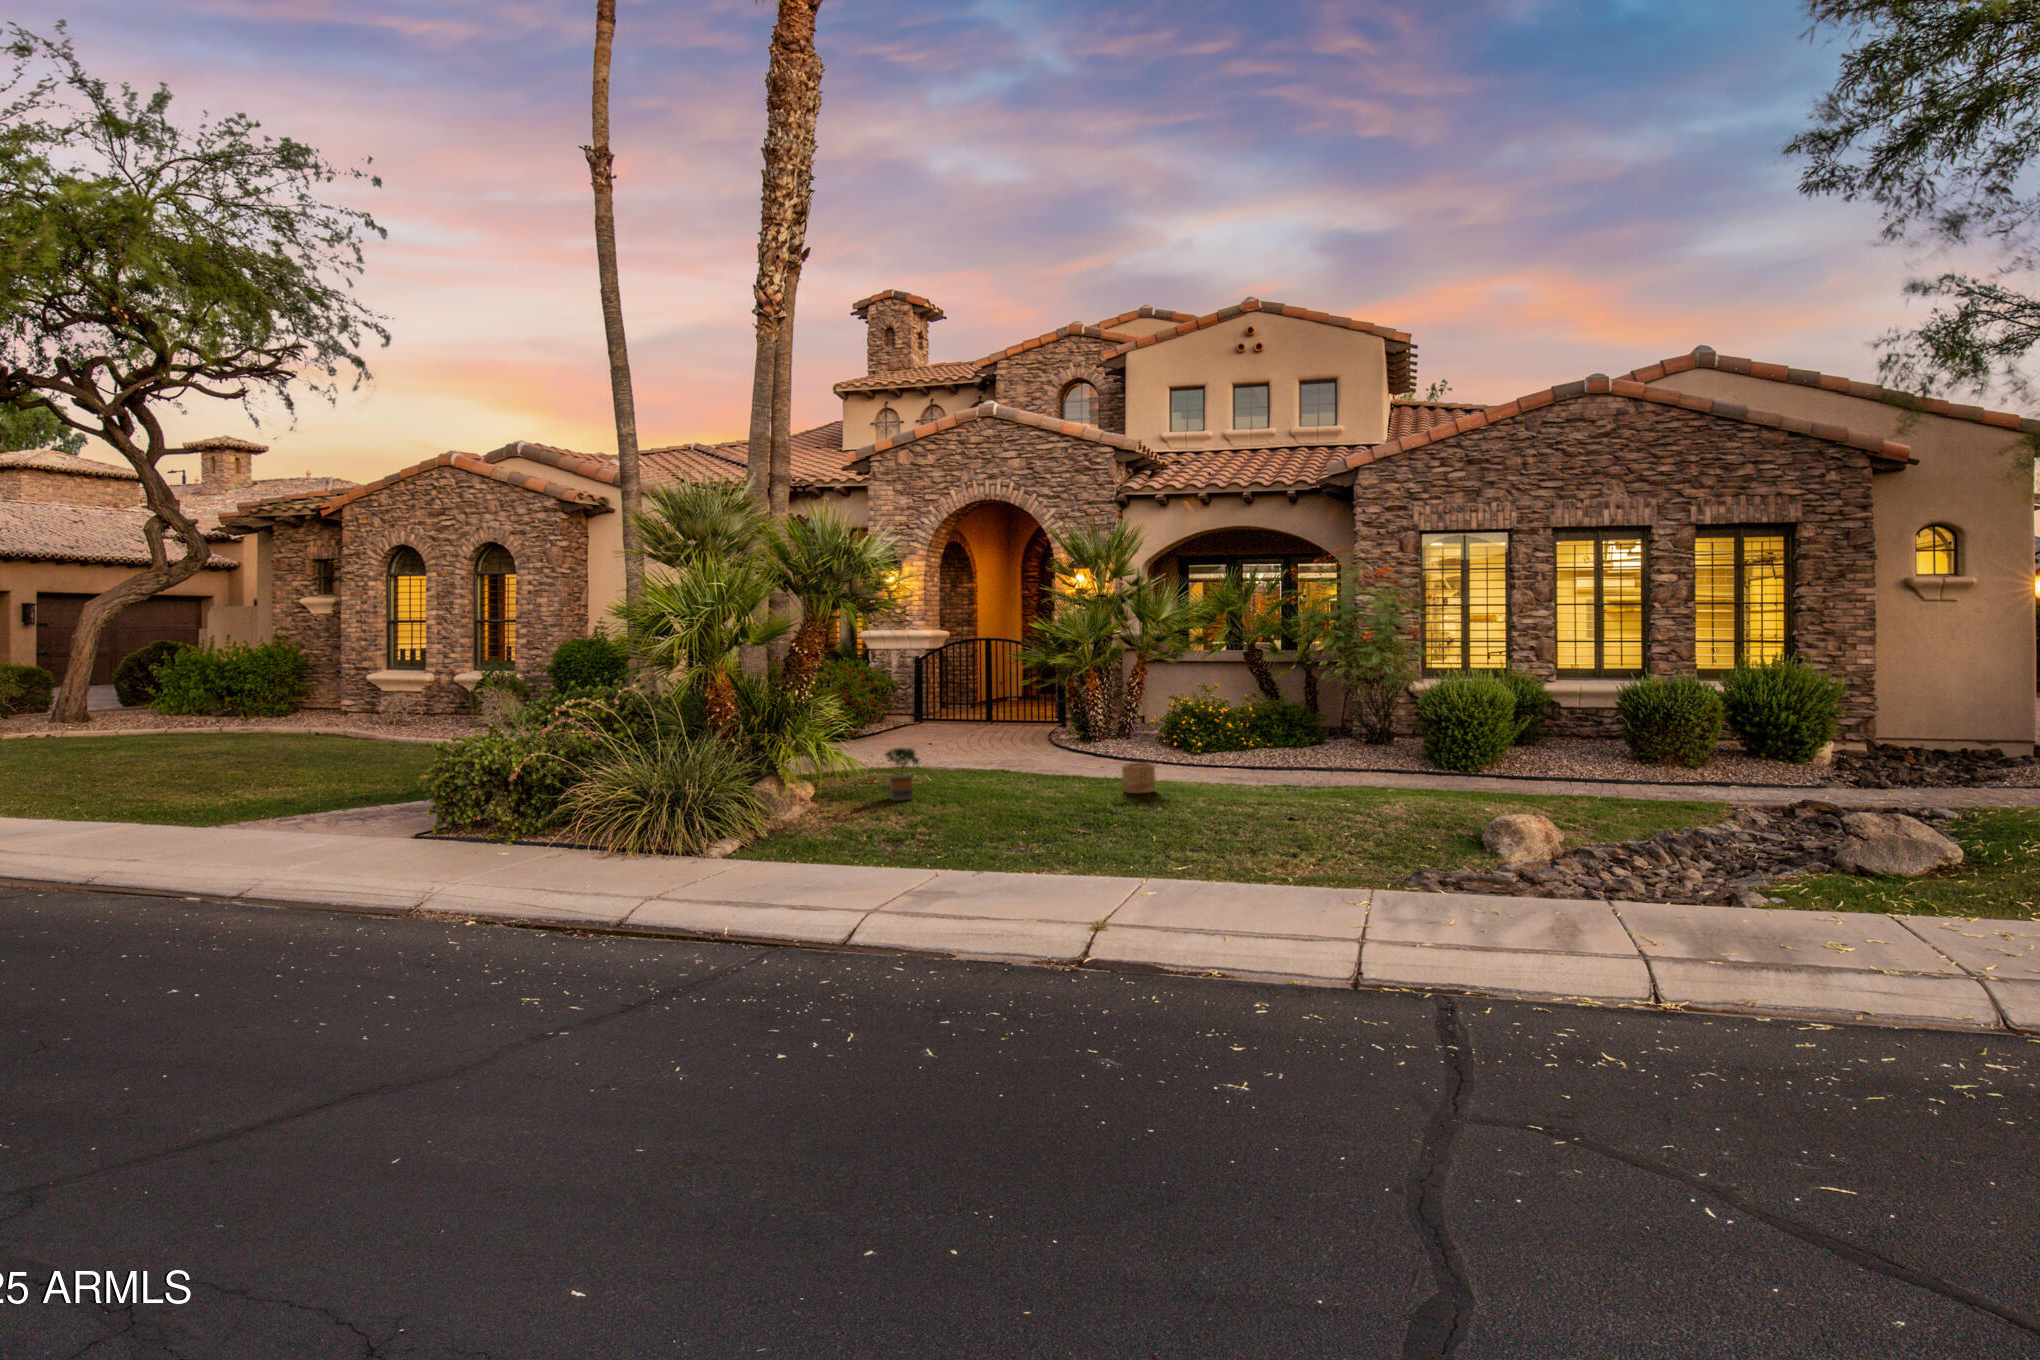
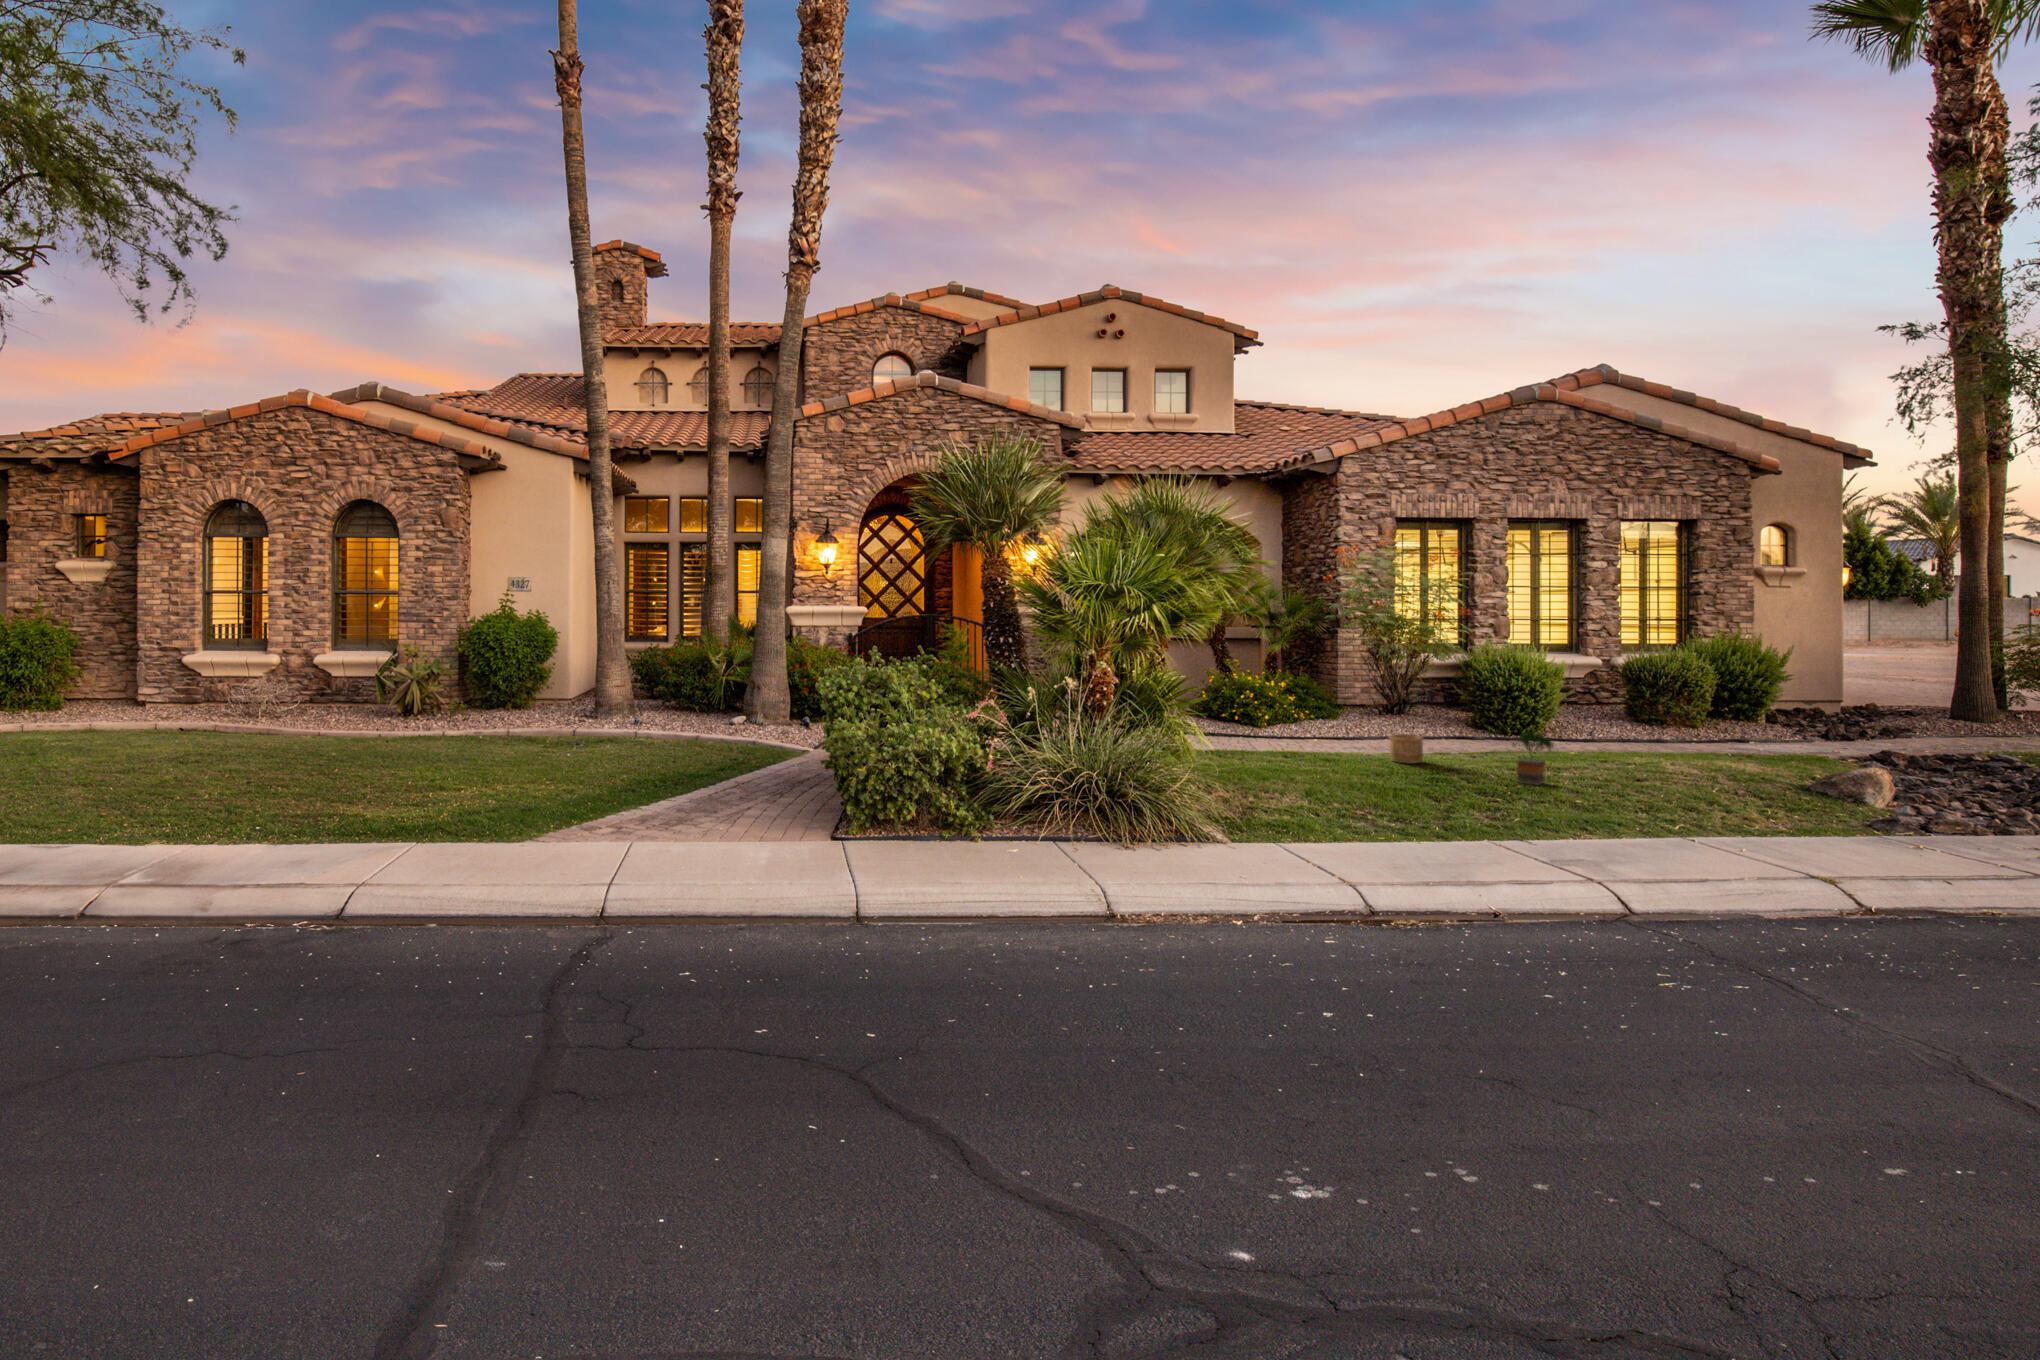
potted tree: present [885,748,920,801] -> present [1512,733,1554,785]

